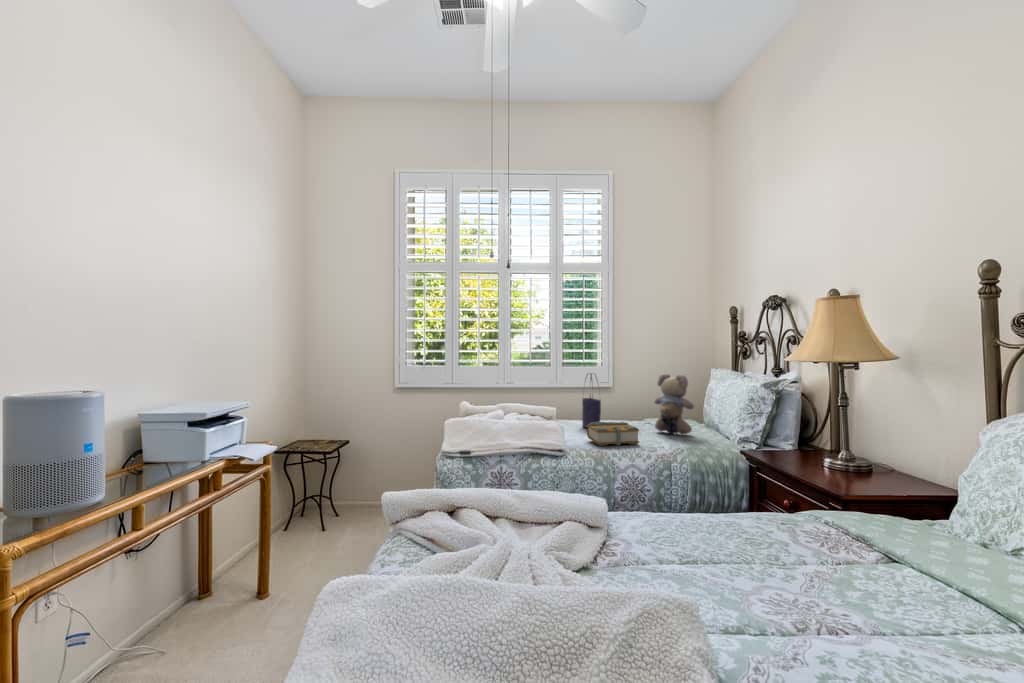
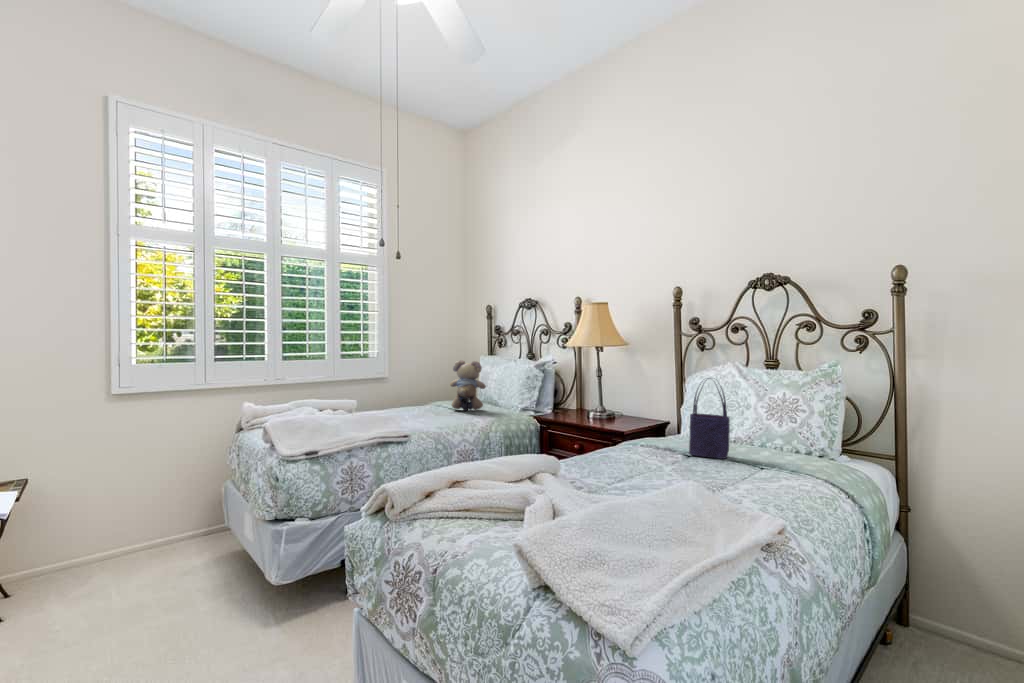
tote bag: present [582,373,601,428] -> present [689,378,730,459]
book: present [587,422,639,446] -> none [411,405,460,428]

